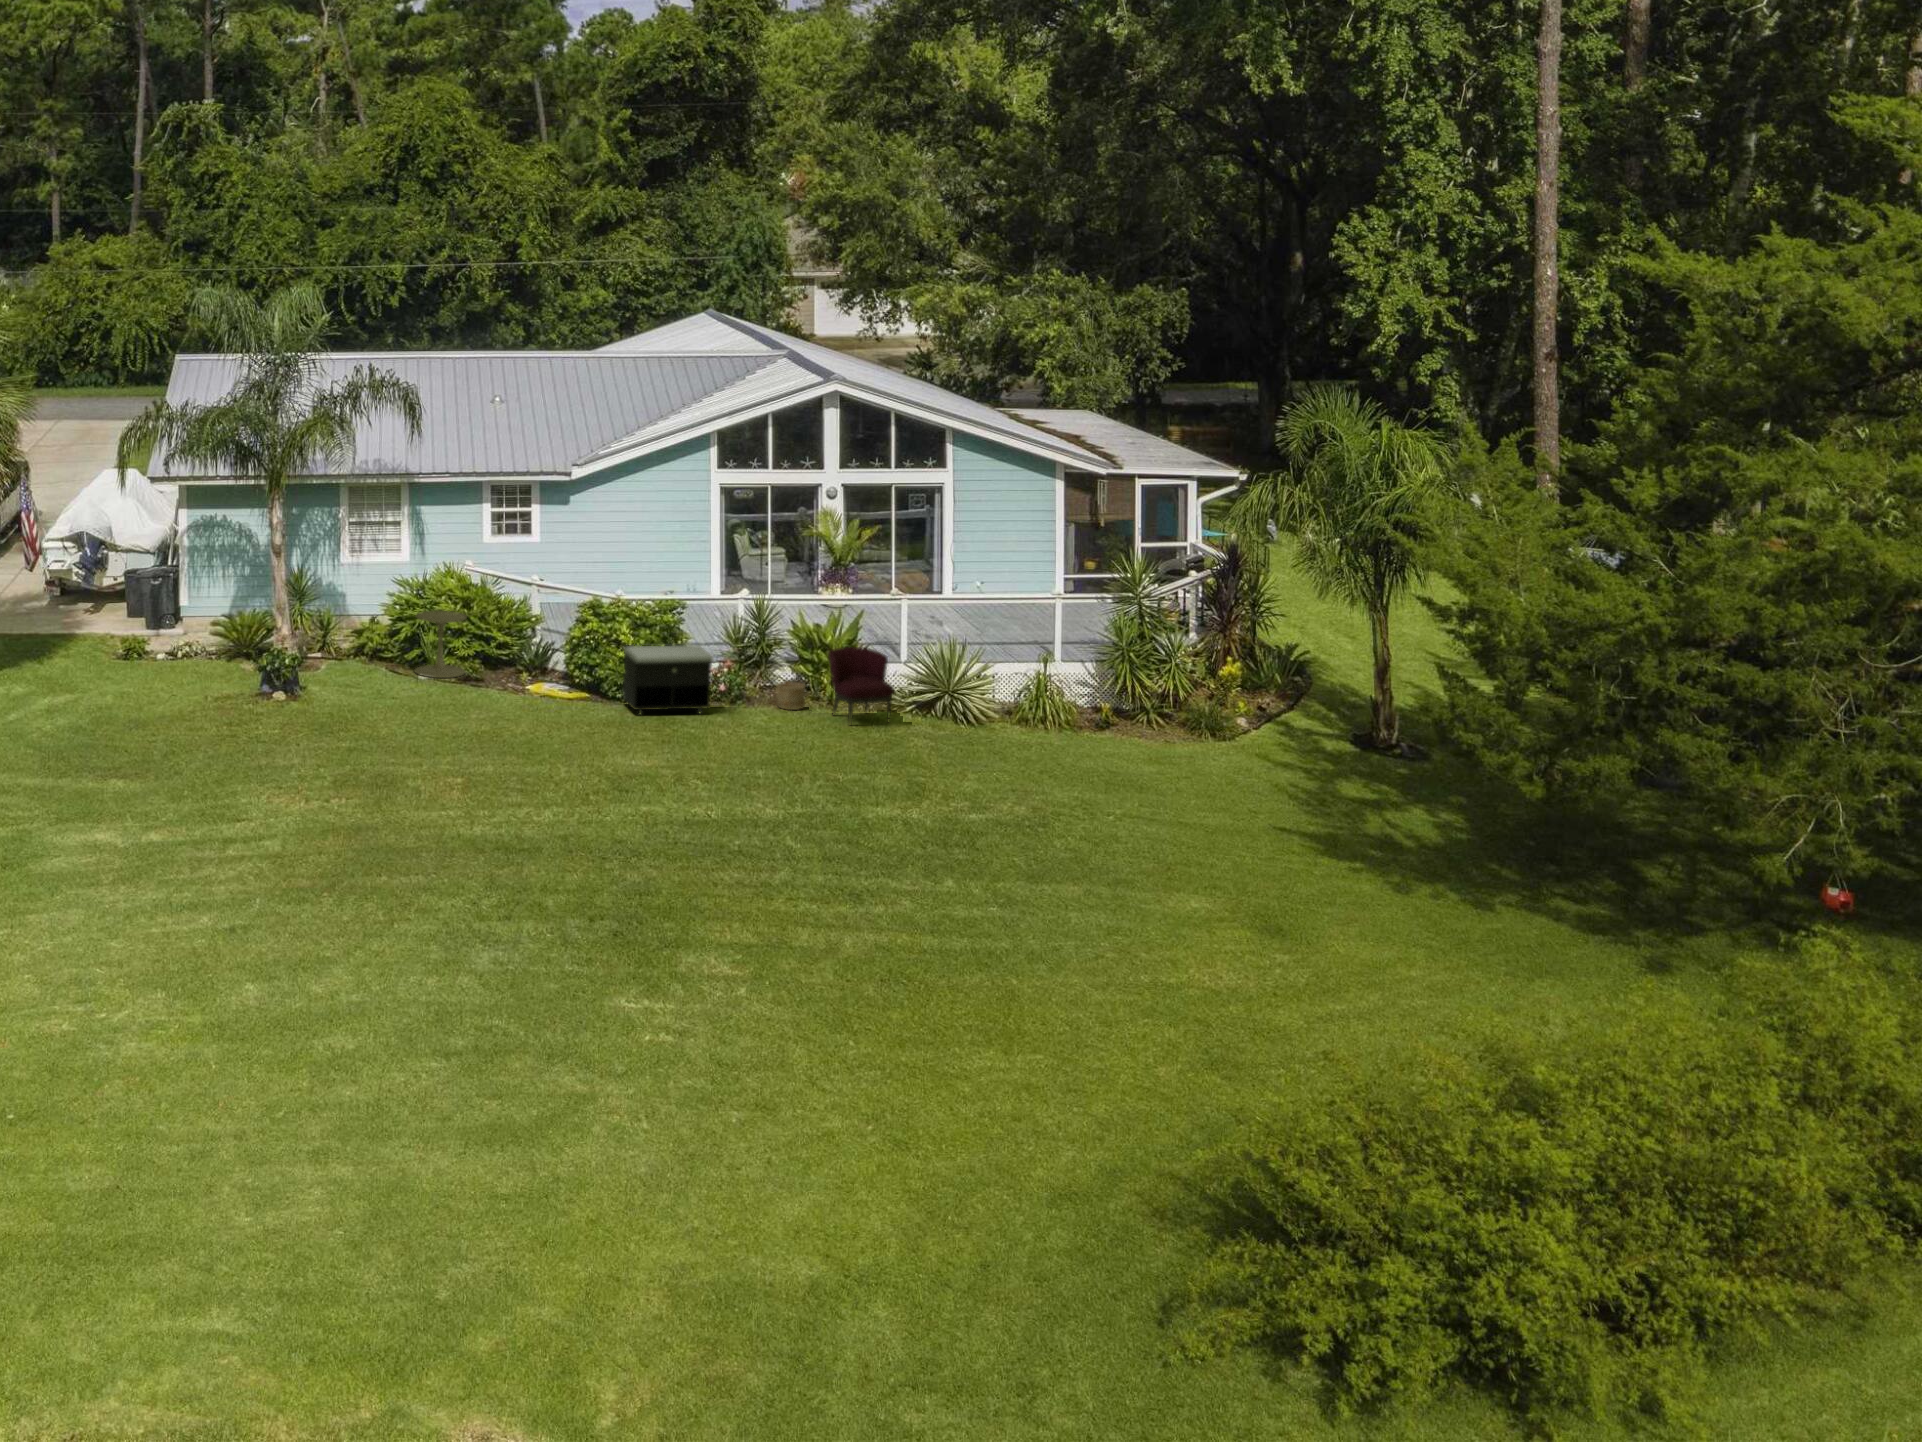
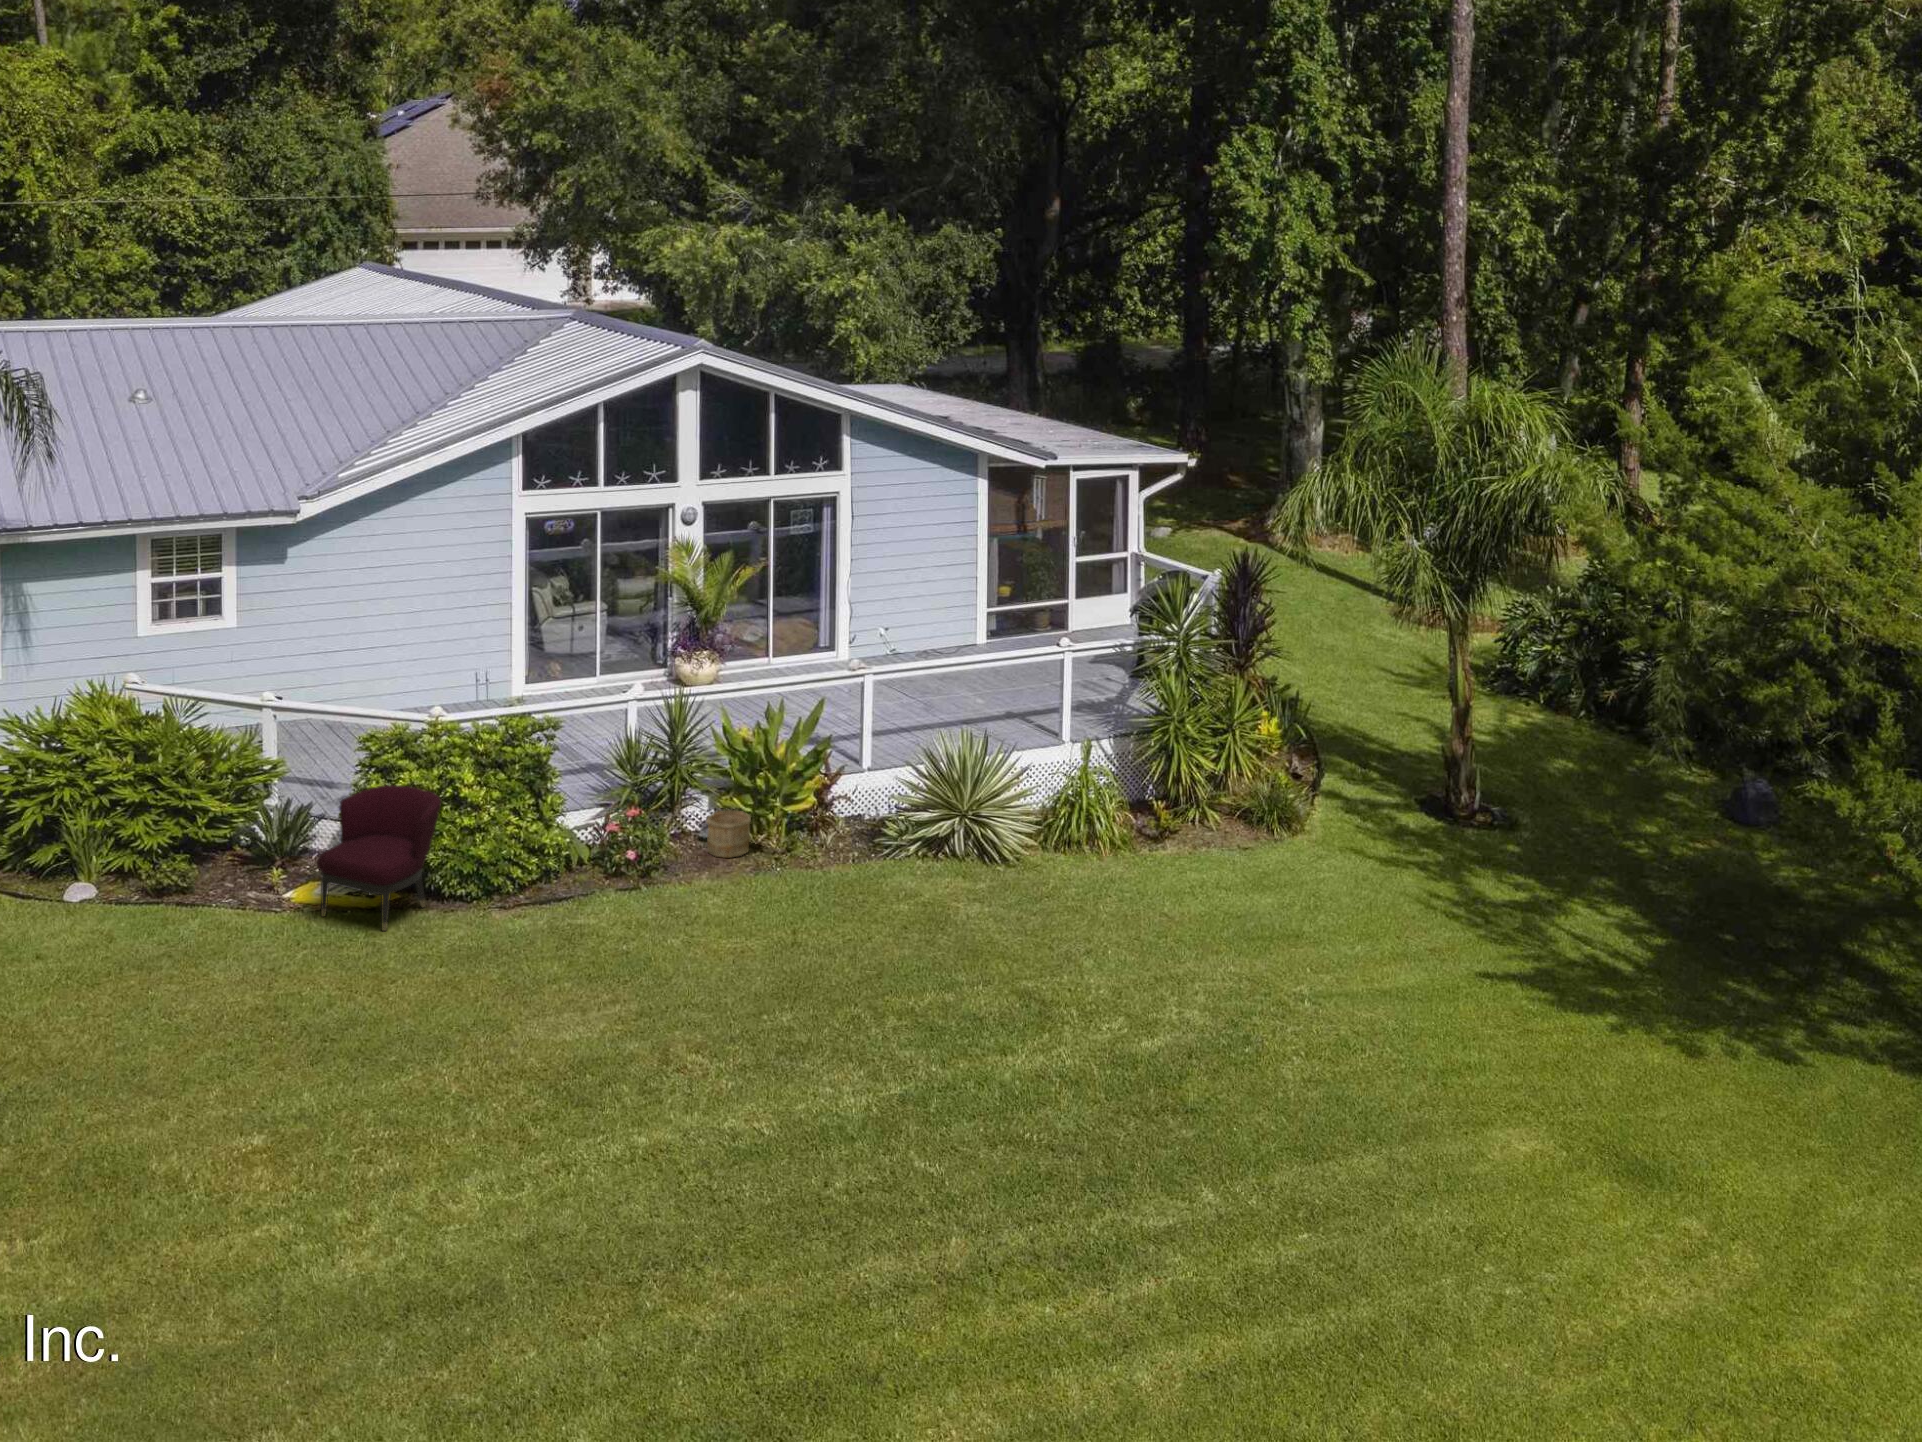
pedestal table: present [415,611,466,678] -> none [49,780,161,915]
storage bench: present [623,645,712,714] -> none [483,782,641,922]
chair: present [828,647,895,724] -> present [317,785,441,931]

